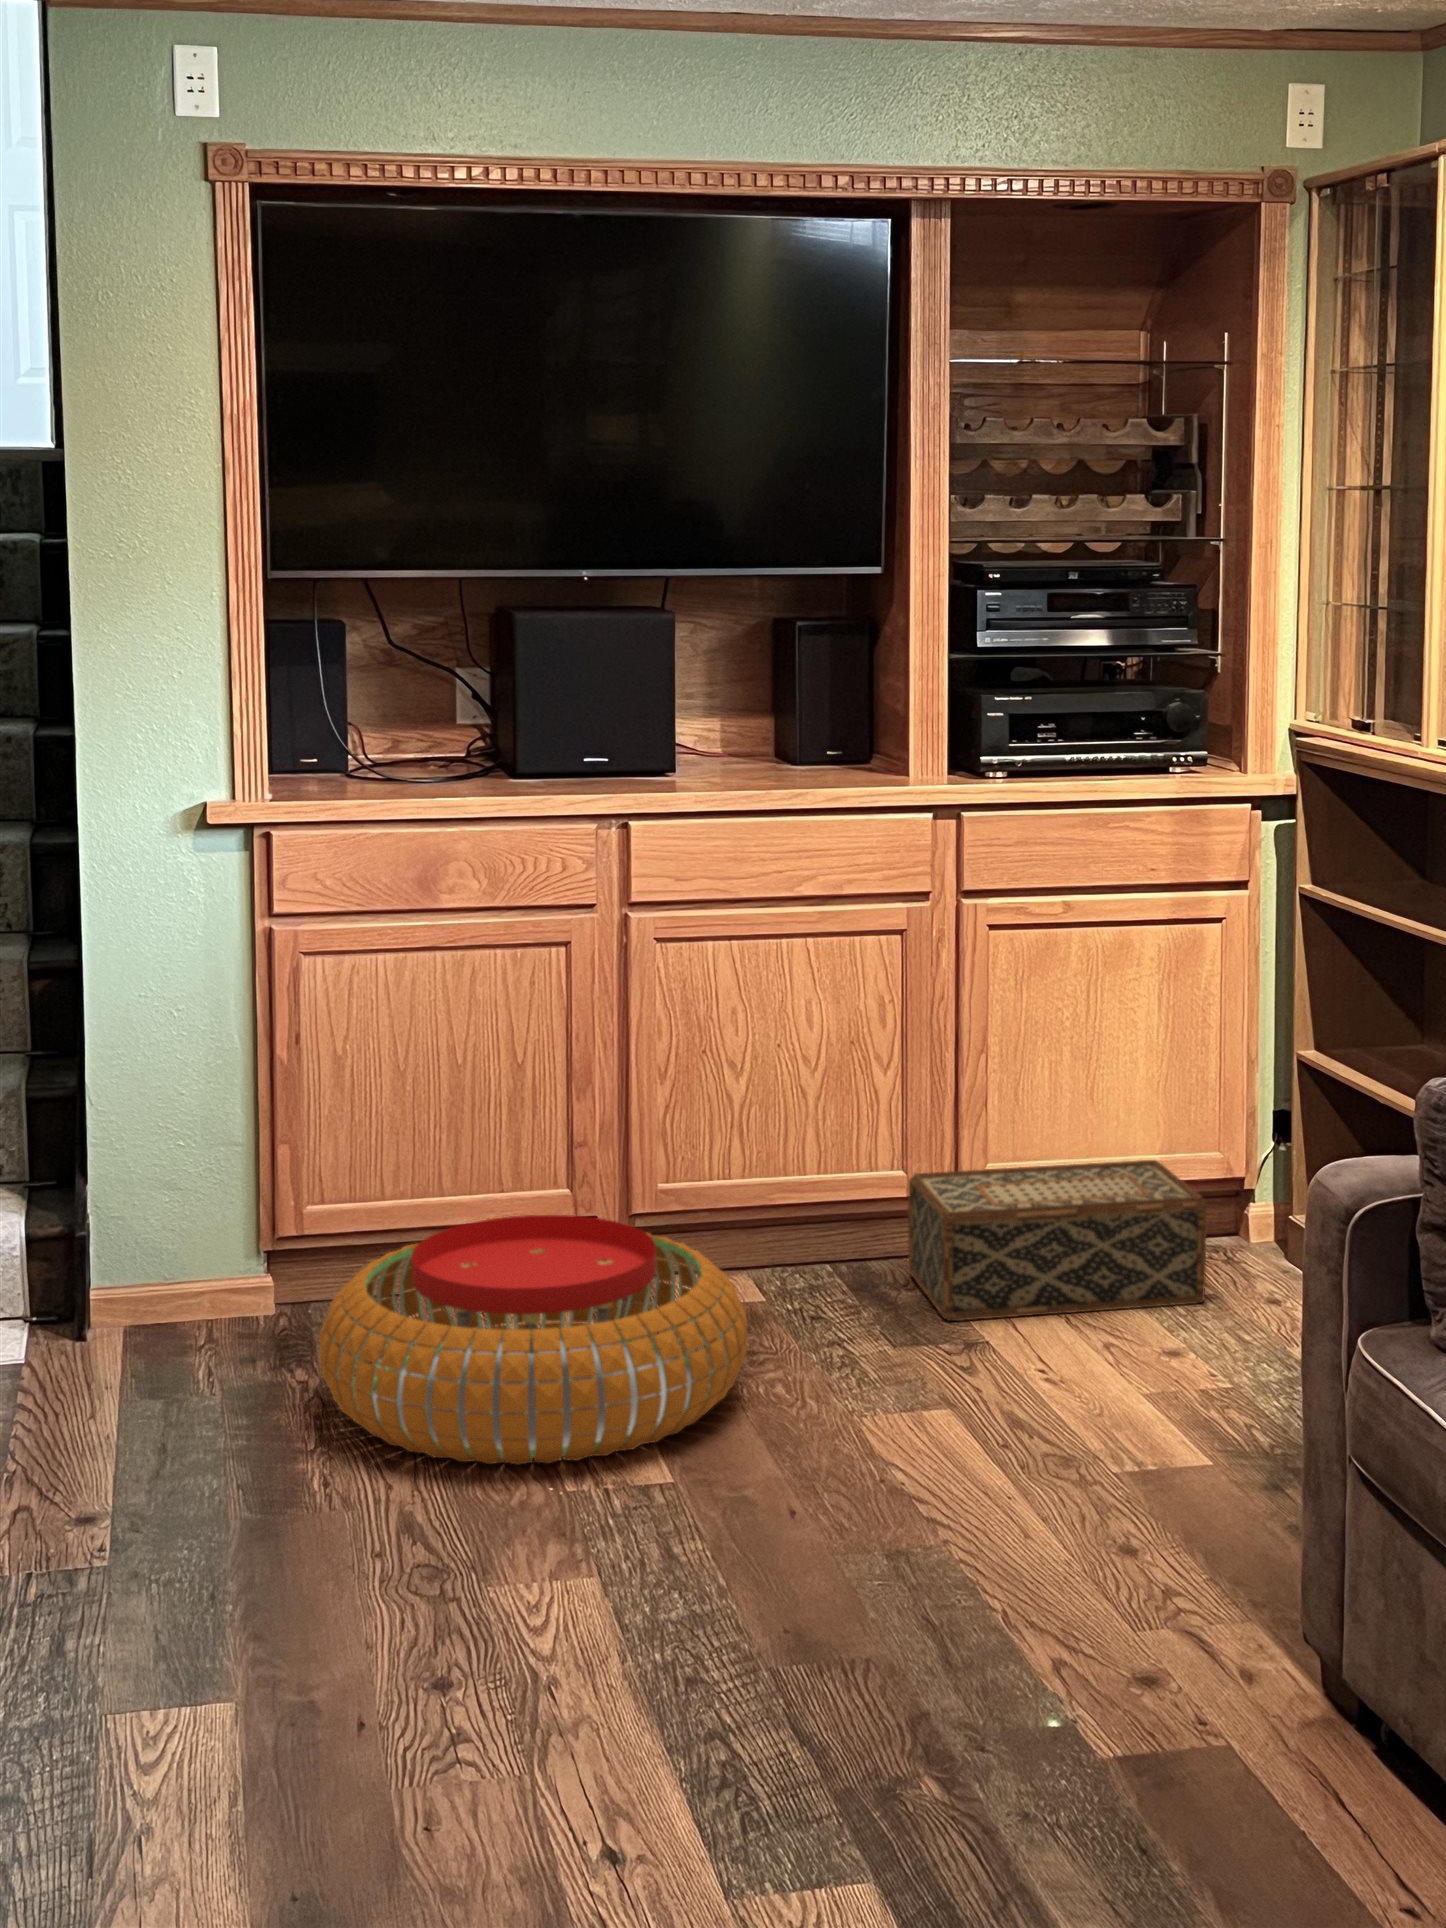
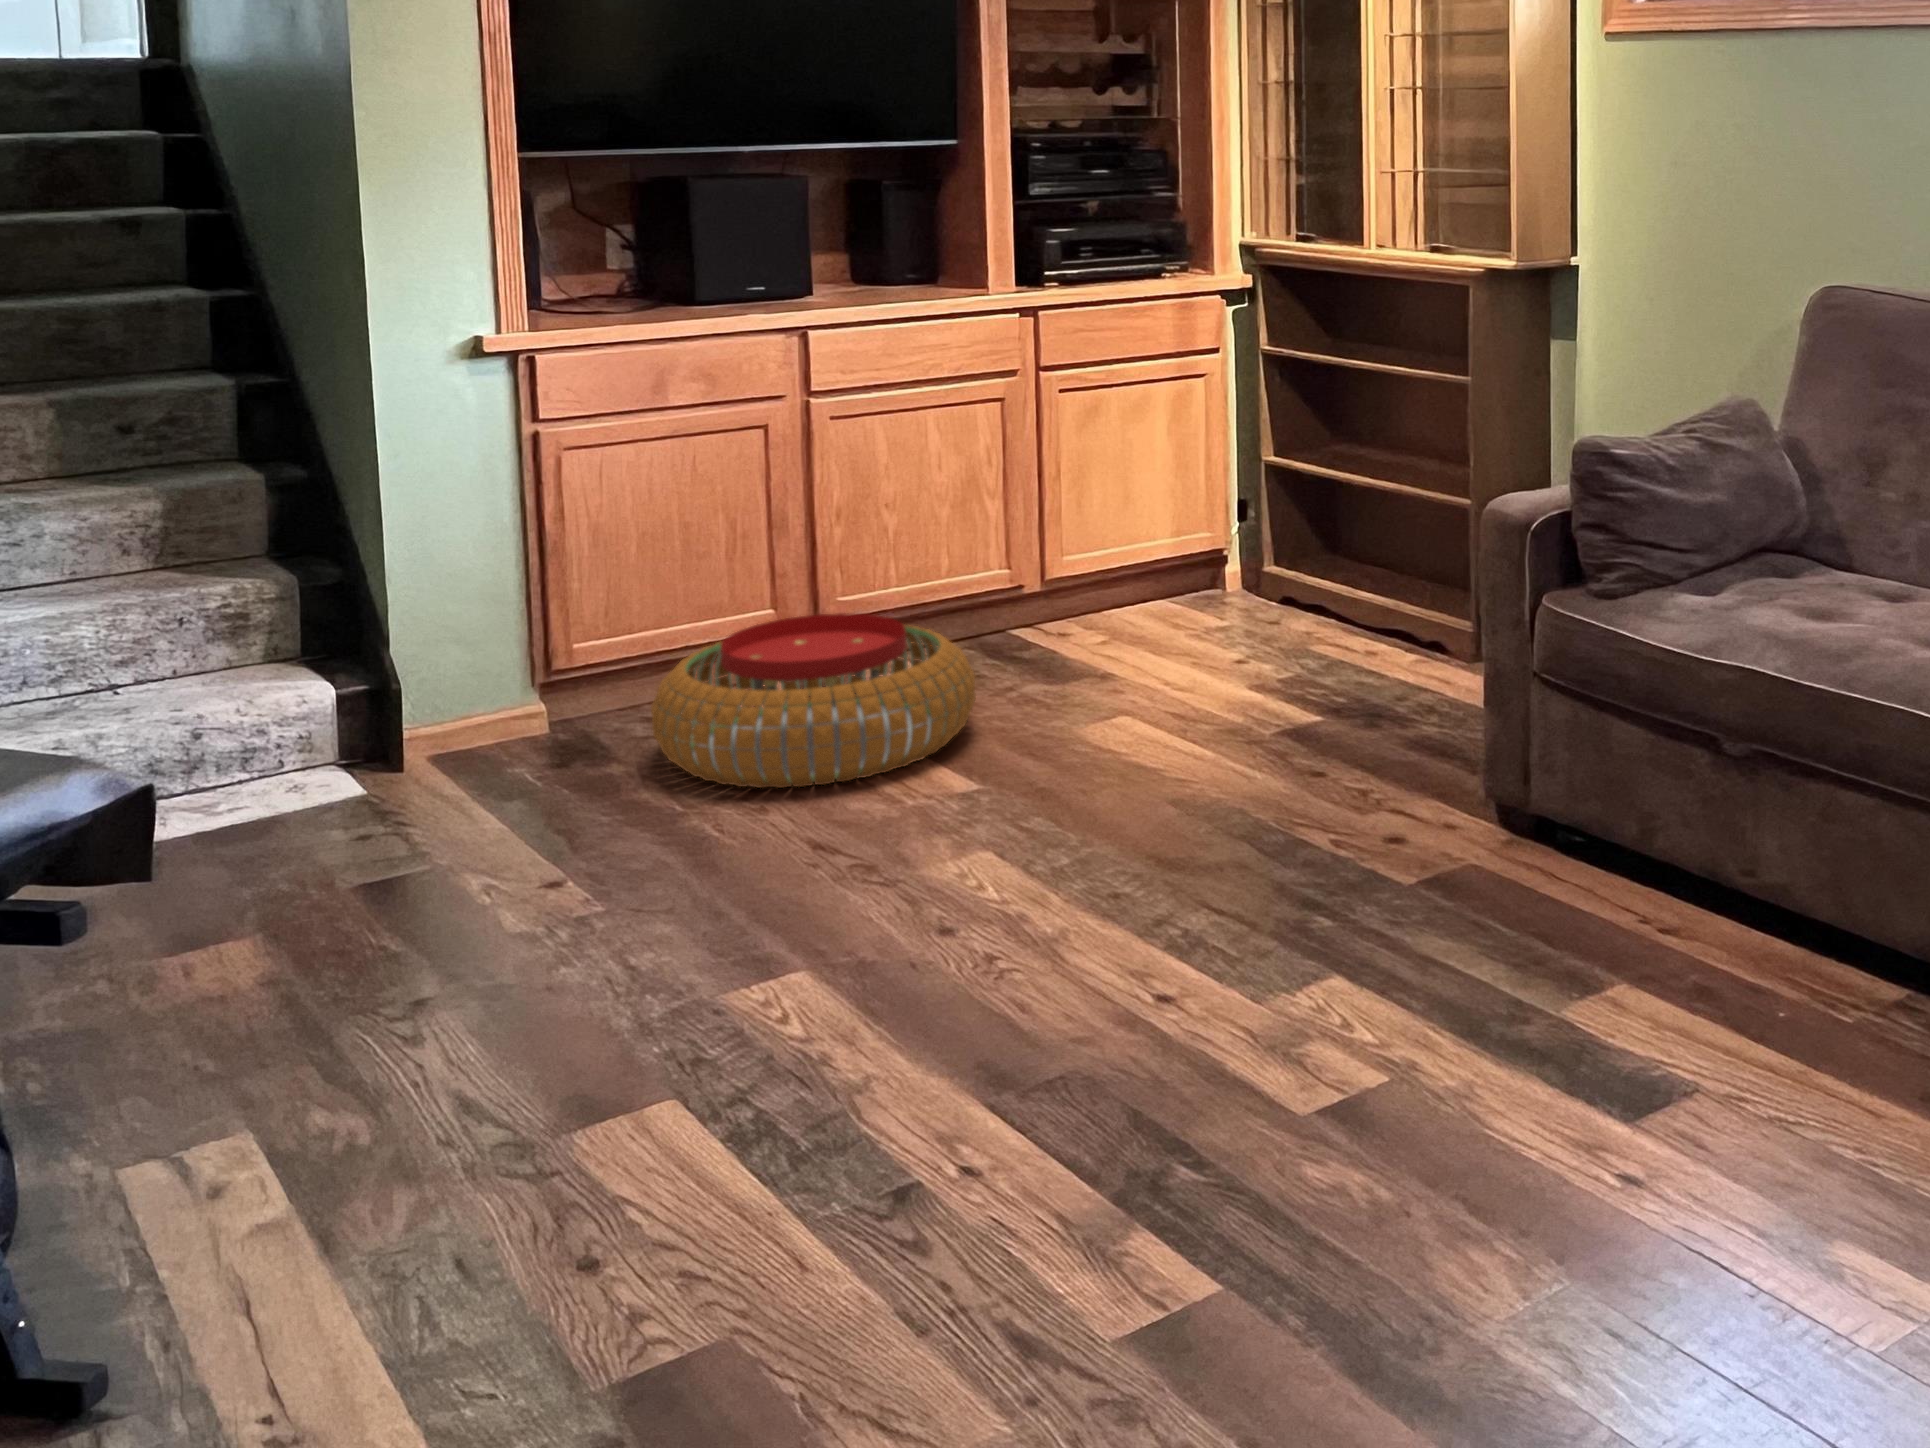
woven basket: present [908,1160,1207,1321] -> none [1015,539,1228,659]

